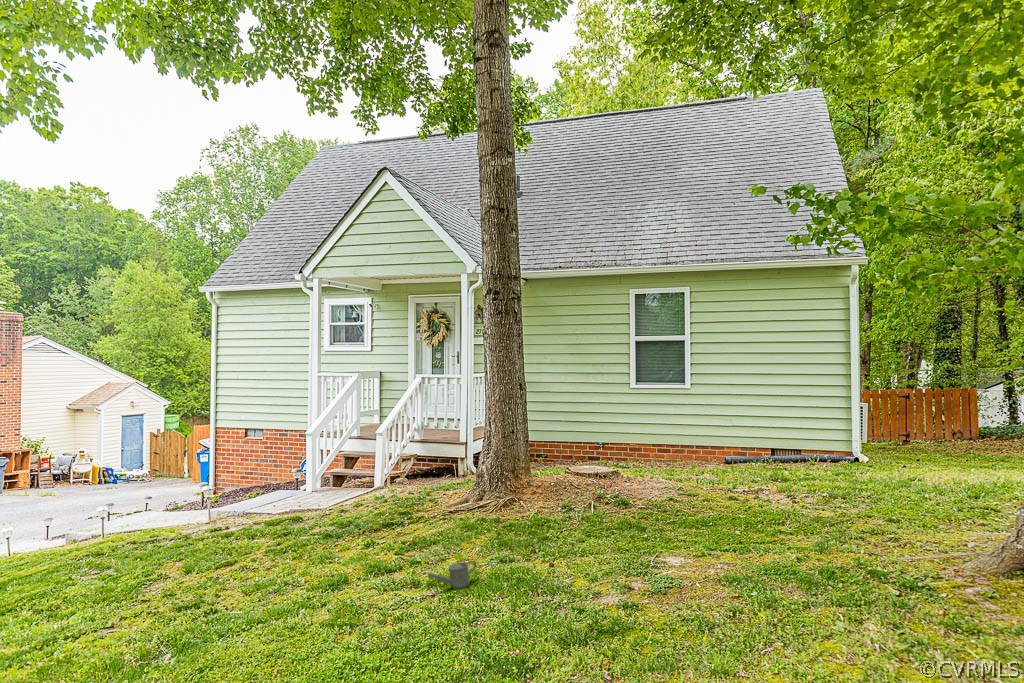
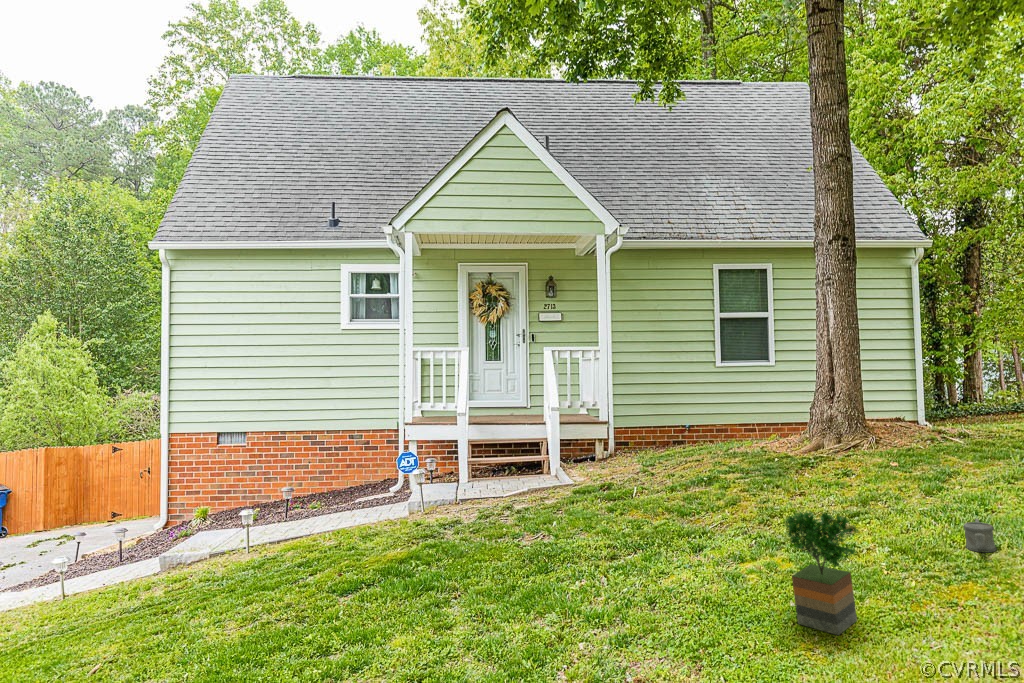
potted tree: none [217,538,279,628] -> present [785,511,859,635]

